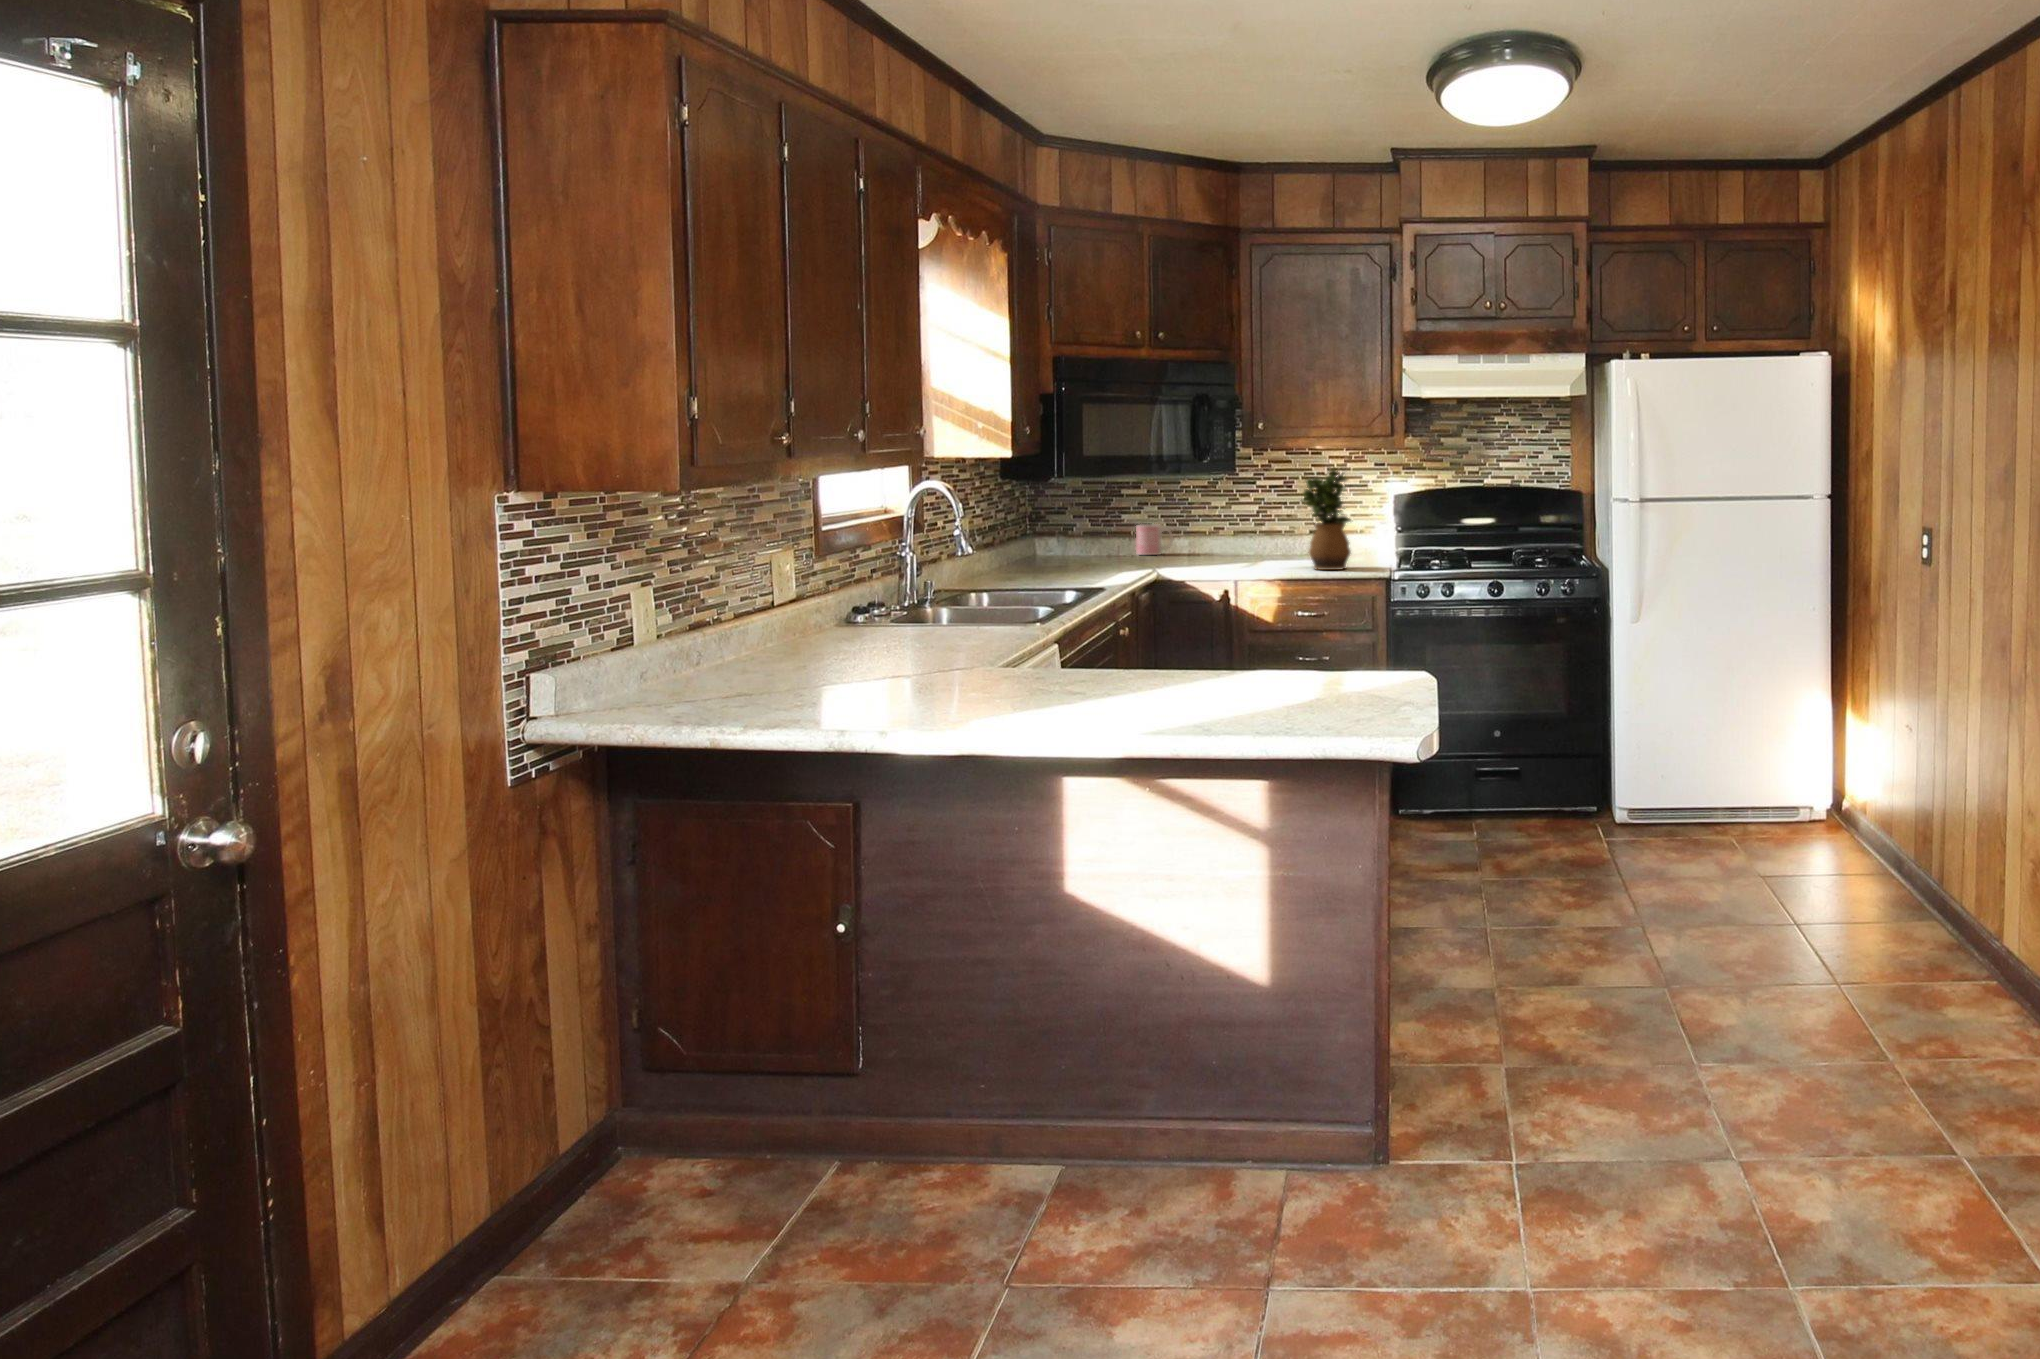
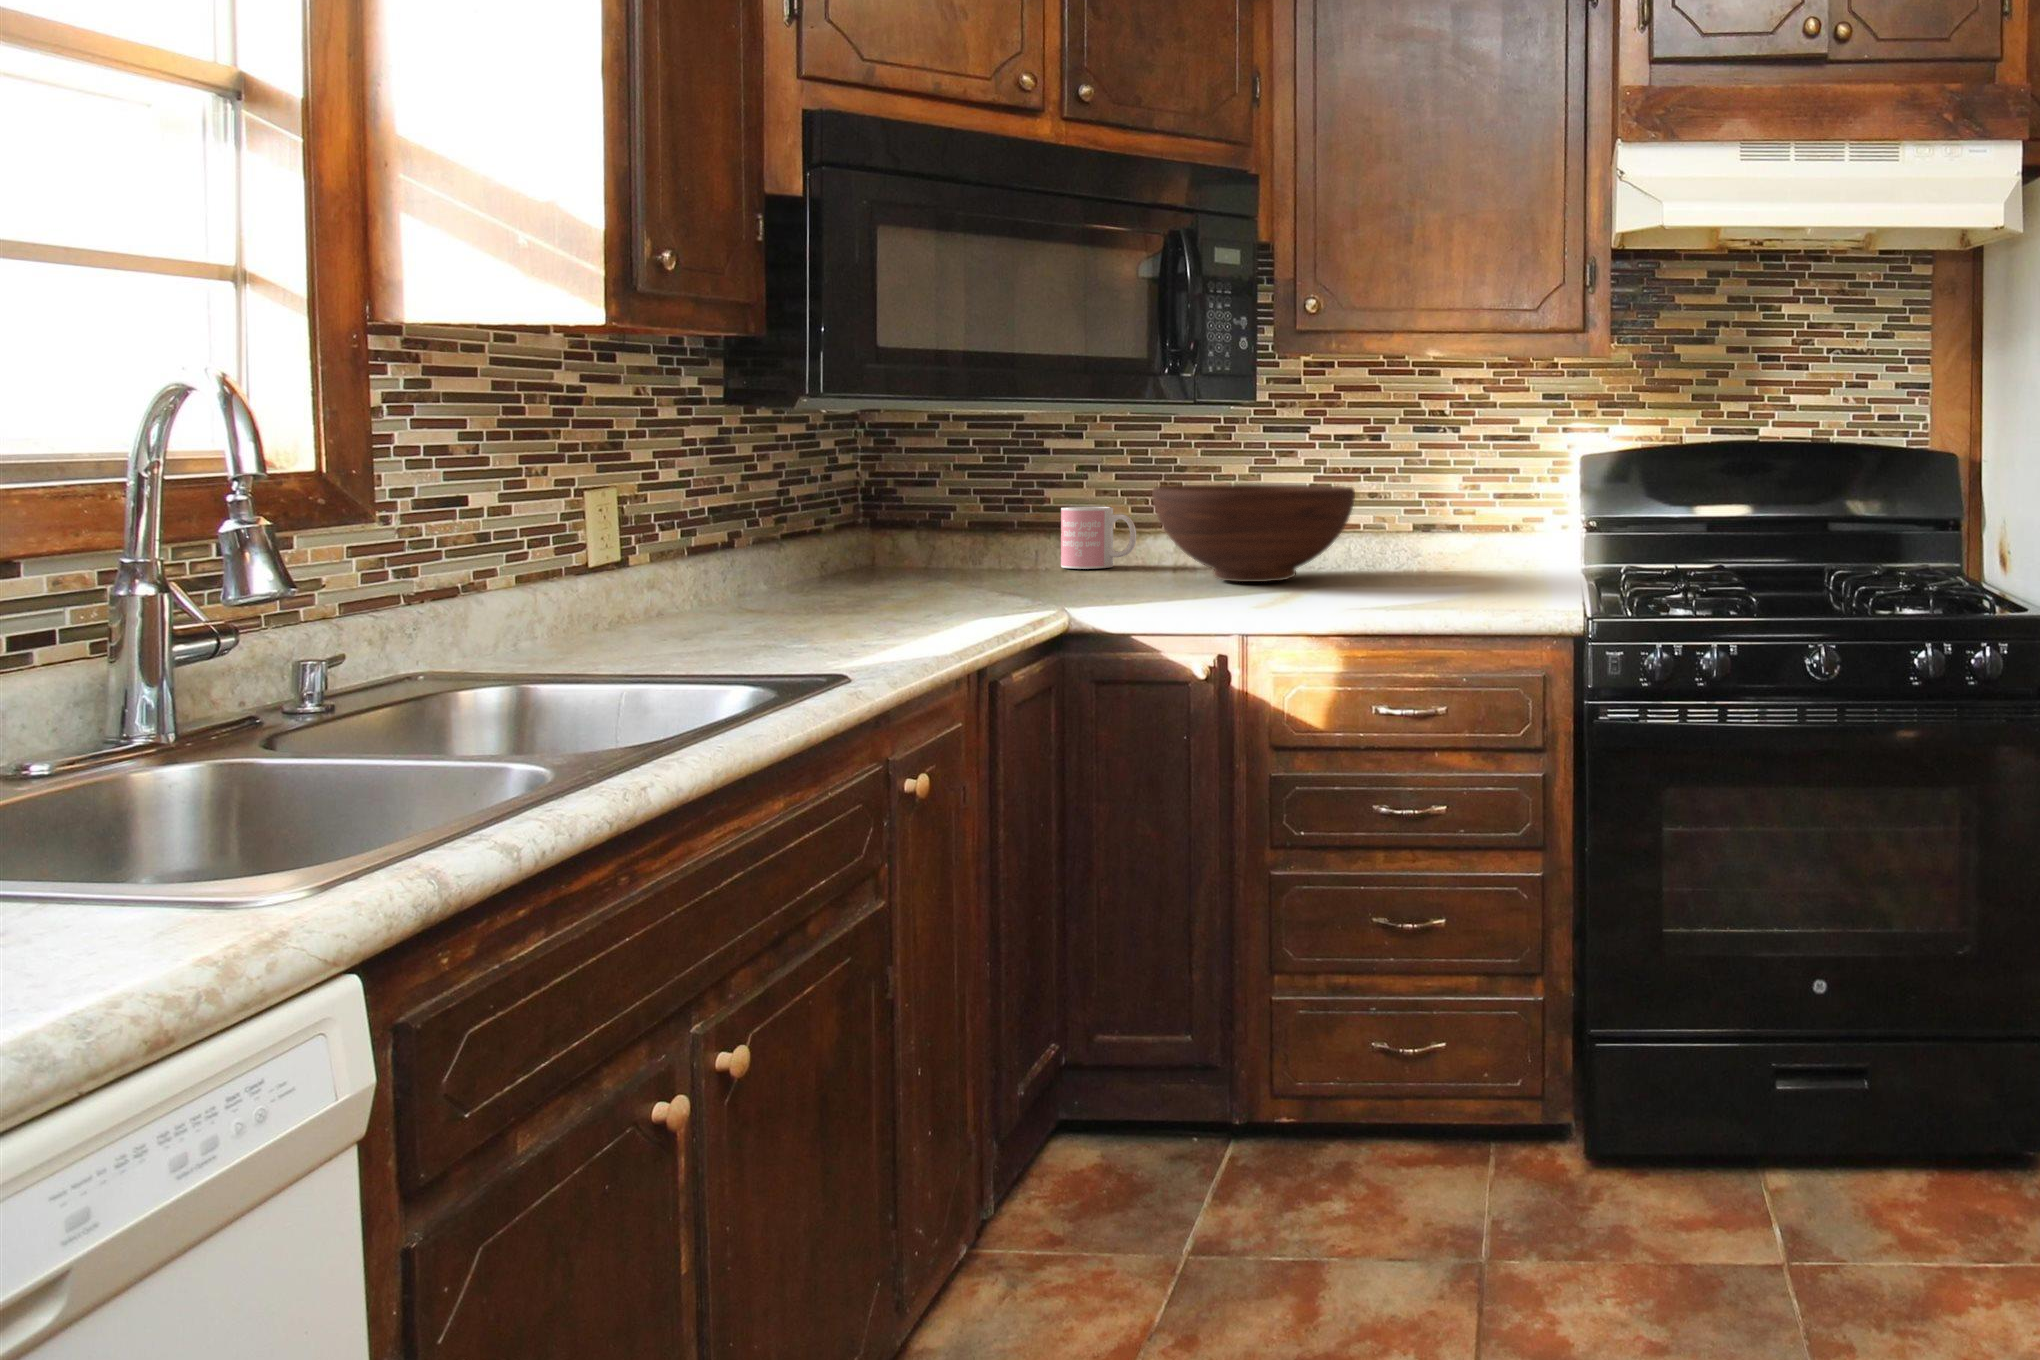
potted plant: present [1302,469,1351,570] -> none [1390,382,1509,608]
fruit bowl: none [1186,513,1282,560] -> present [1152,484,1355,582]

